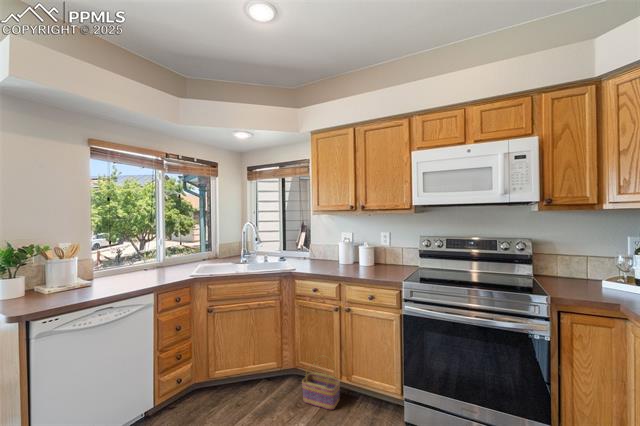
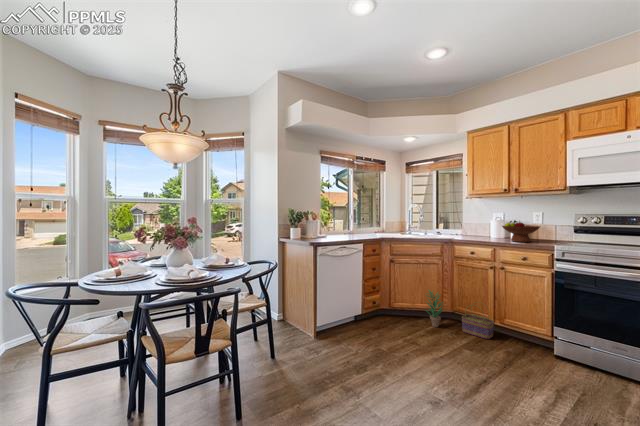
fruit bowl: none [348,245,388,273] -> present [502,220,540,242]
potted plant: none [253,347,281,401] -> present [427,290,443,327]

